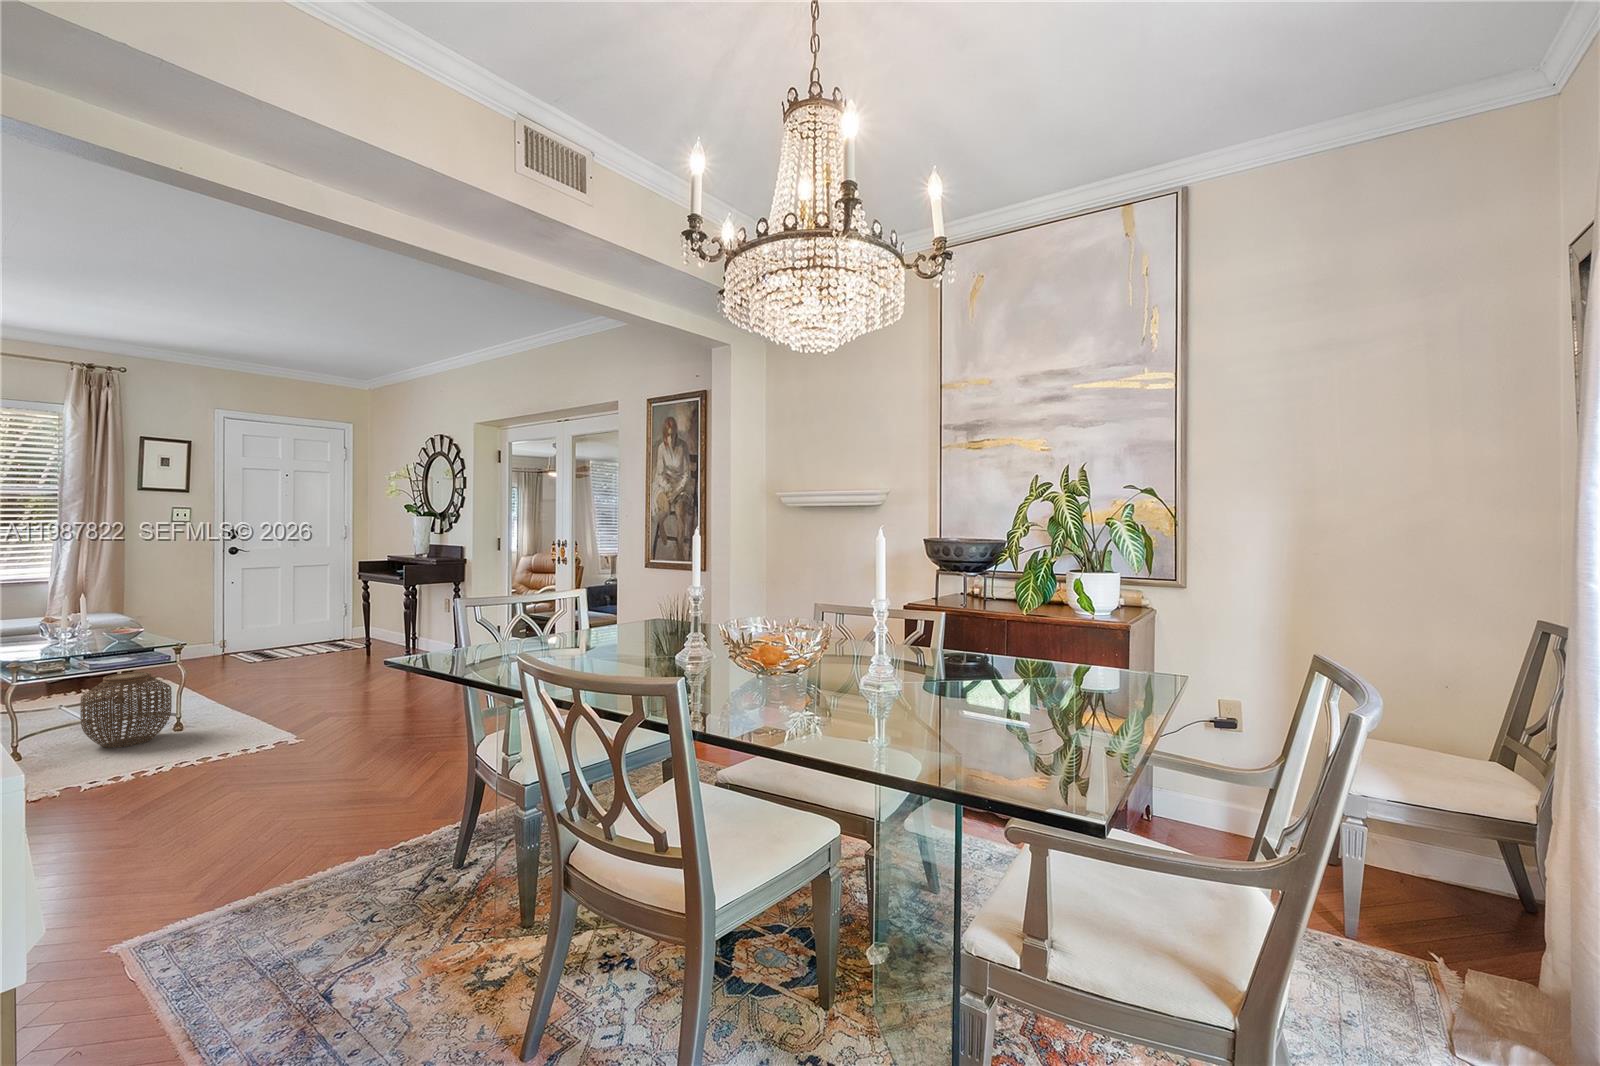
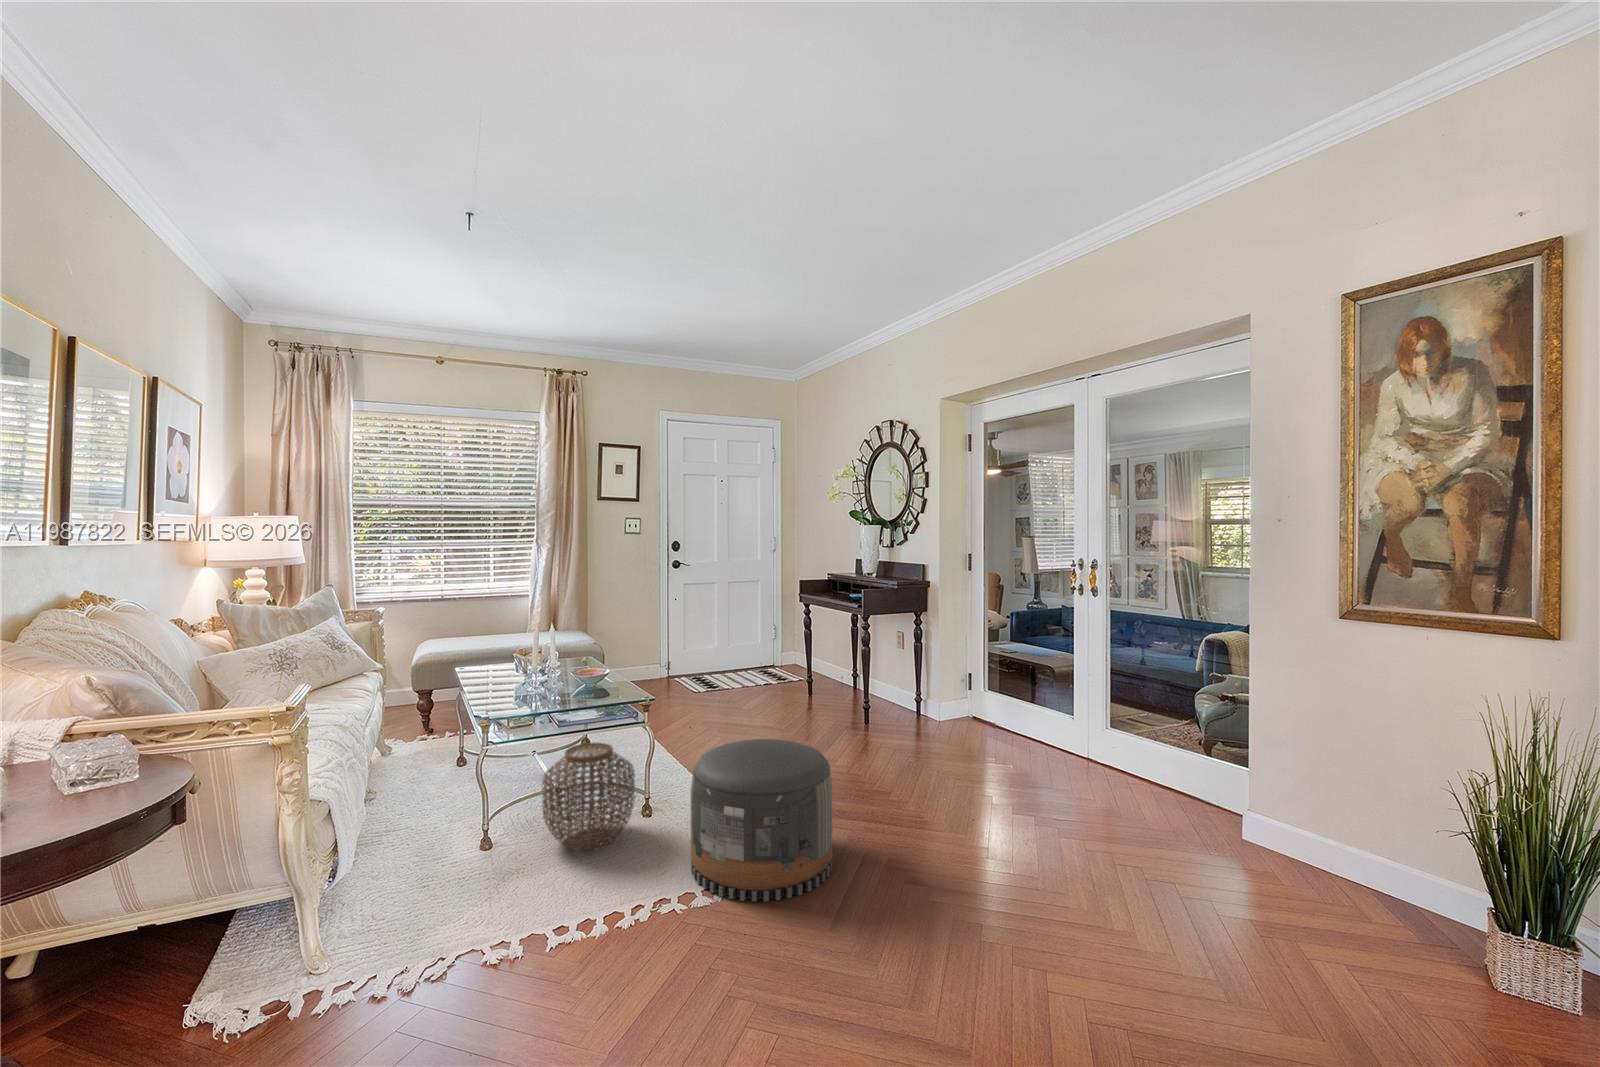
pouf: none [220,656,337,749] -> present [691,739,832,902]

